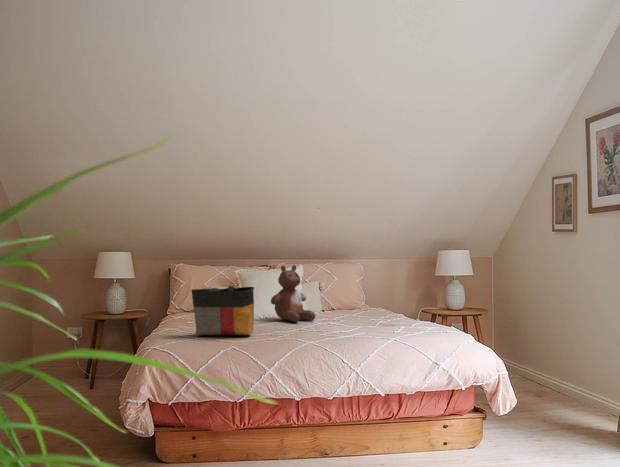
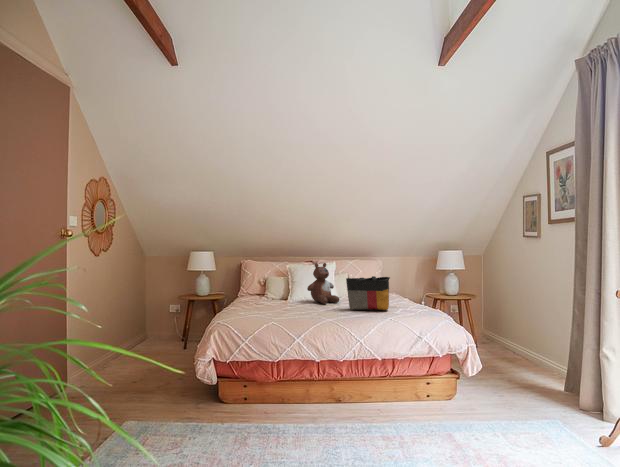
tote bag: present [191,286,254,336] -> present [346,276,390,310]

